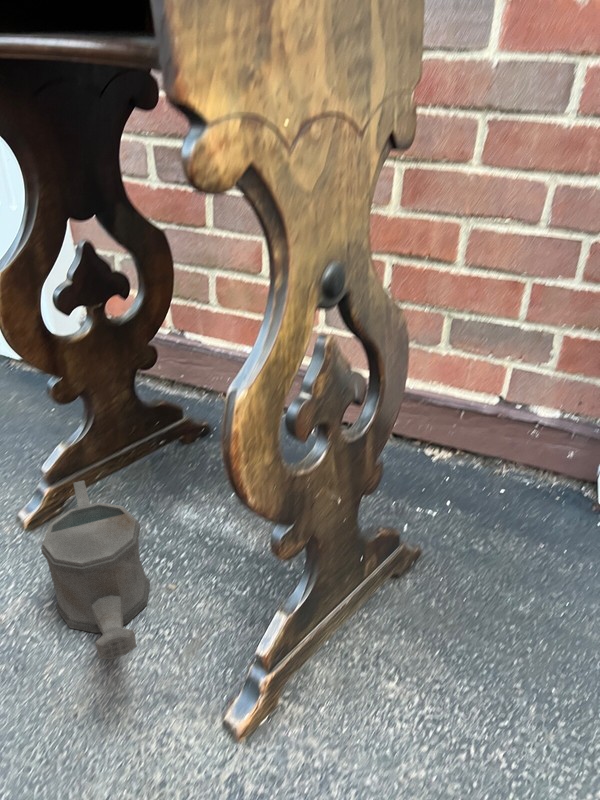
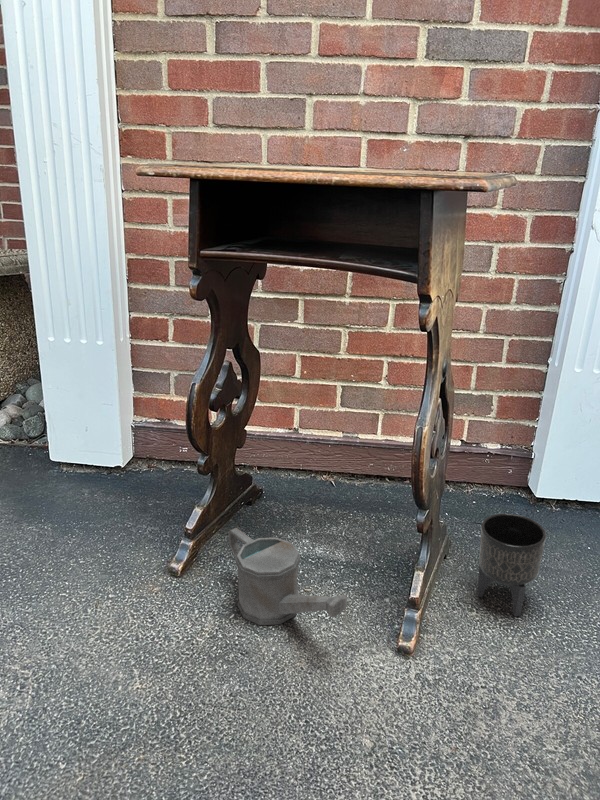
planter: none [413,537,524,710] -> present [477,513,546,617]

